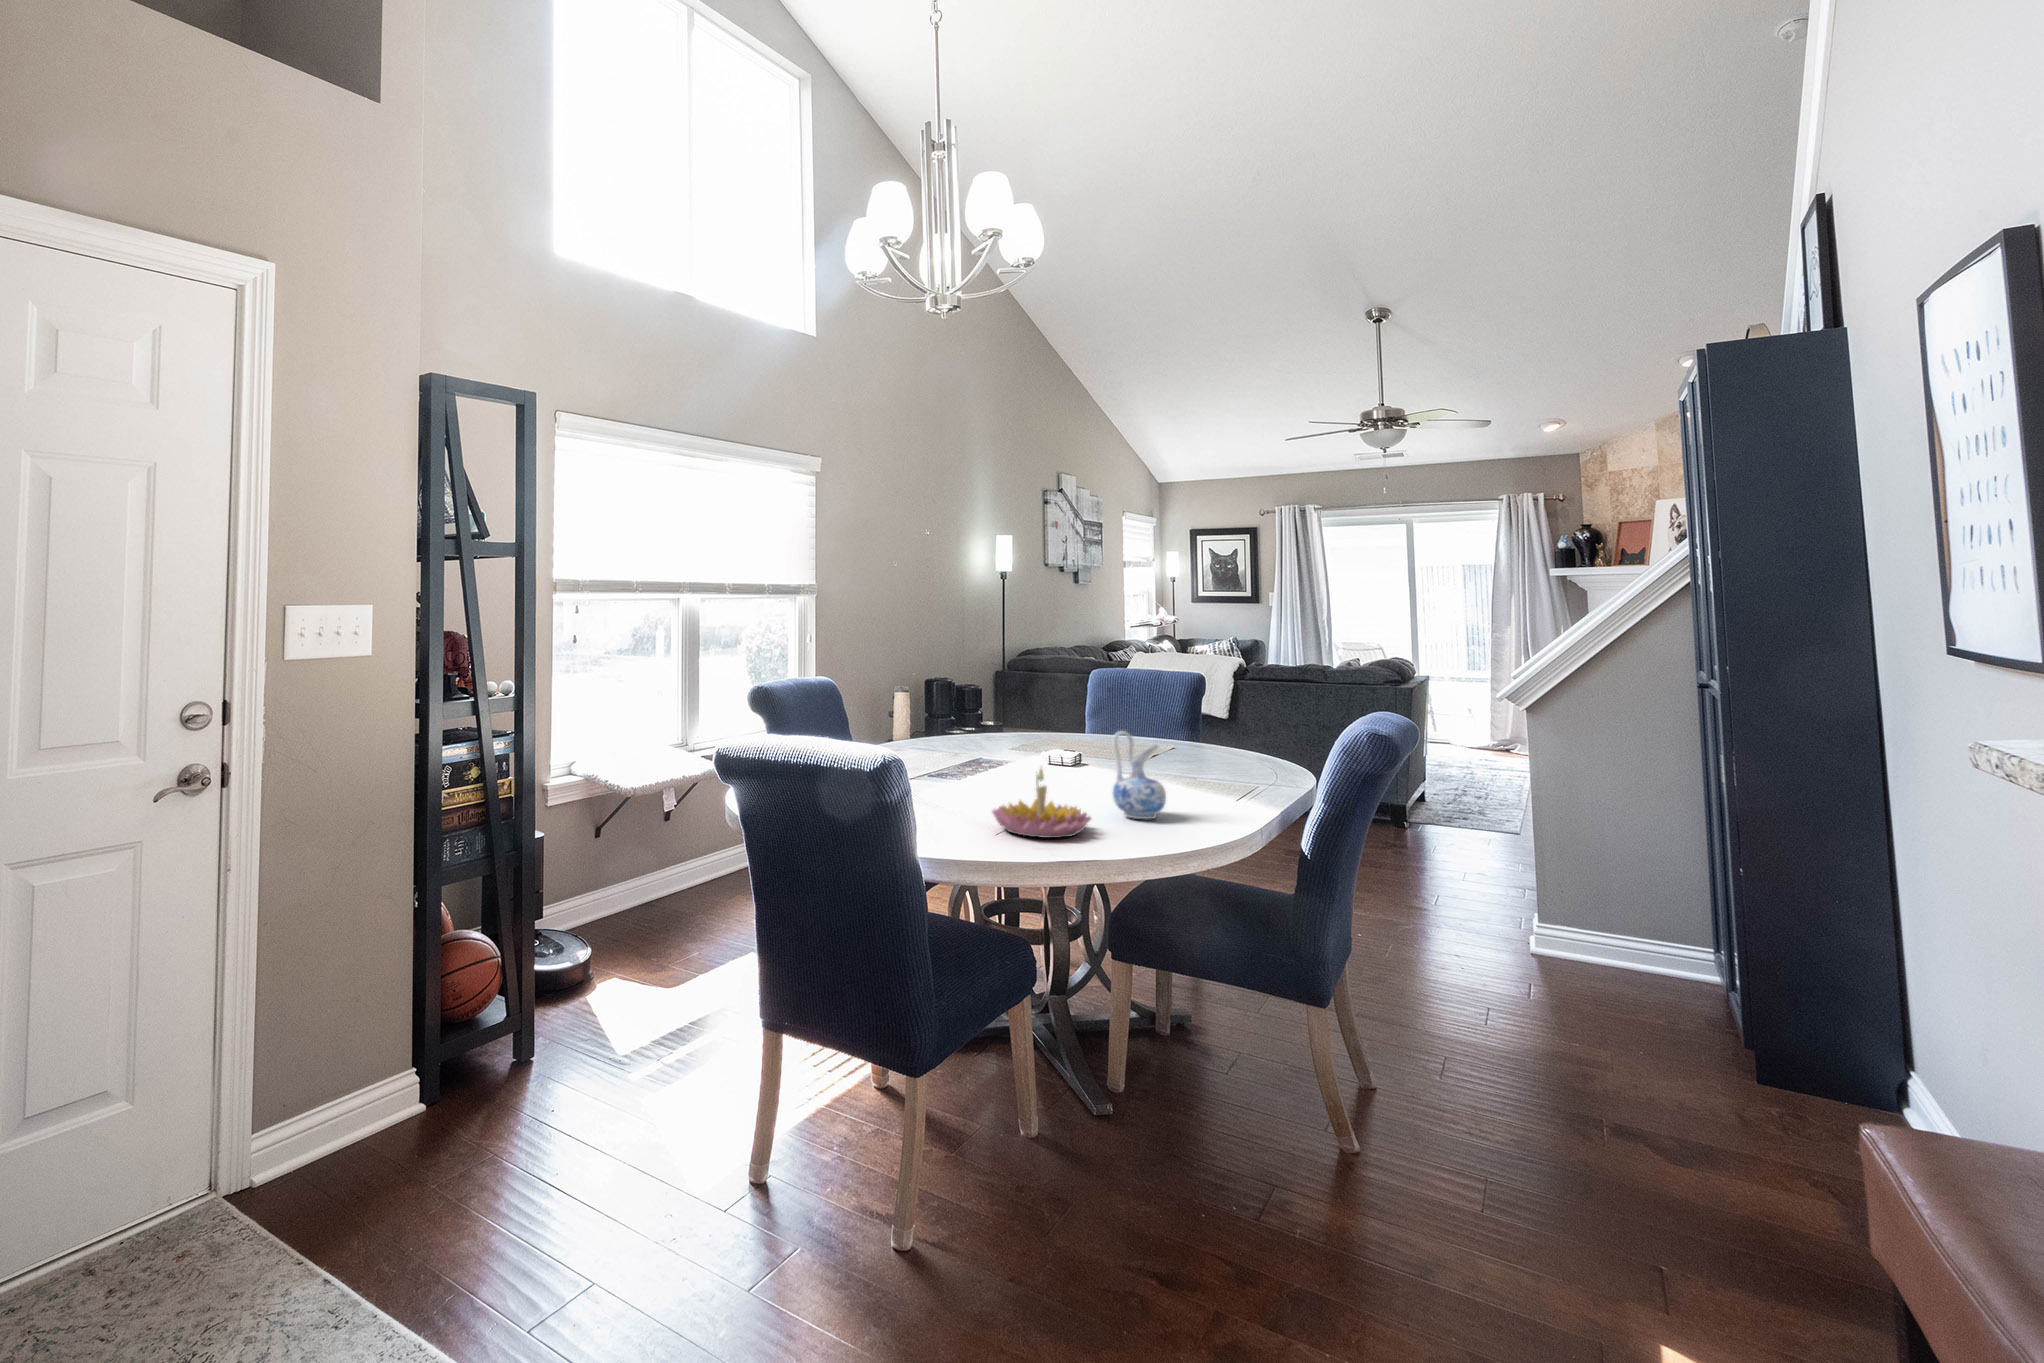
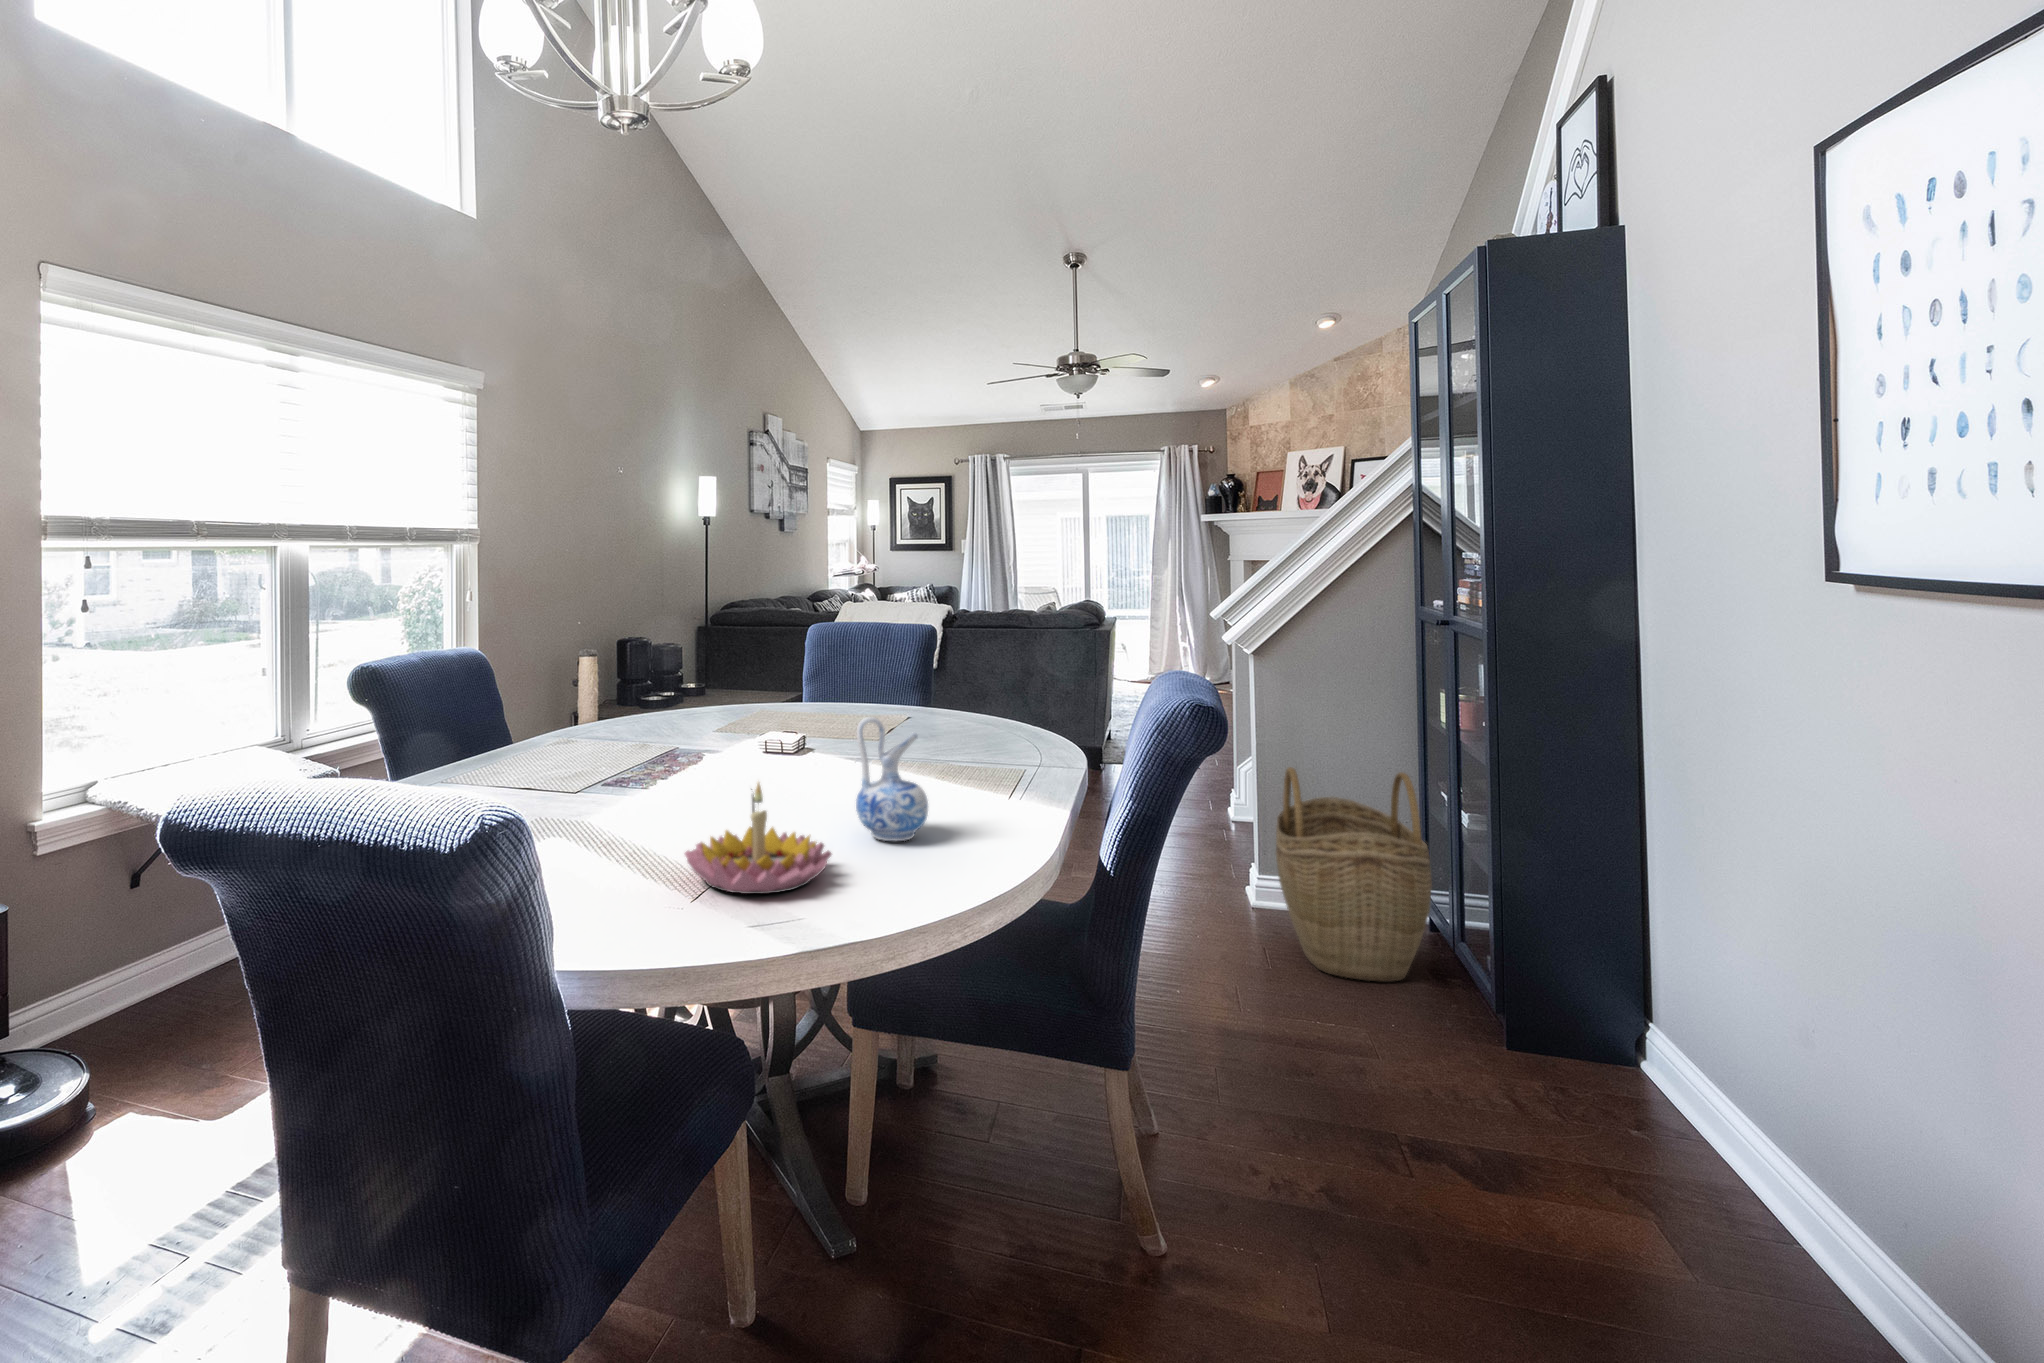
woven basket: none [1544,817,1703,1024] -> present [1276,767,1432,981]

